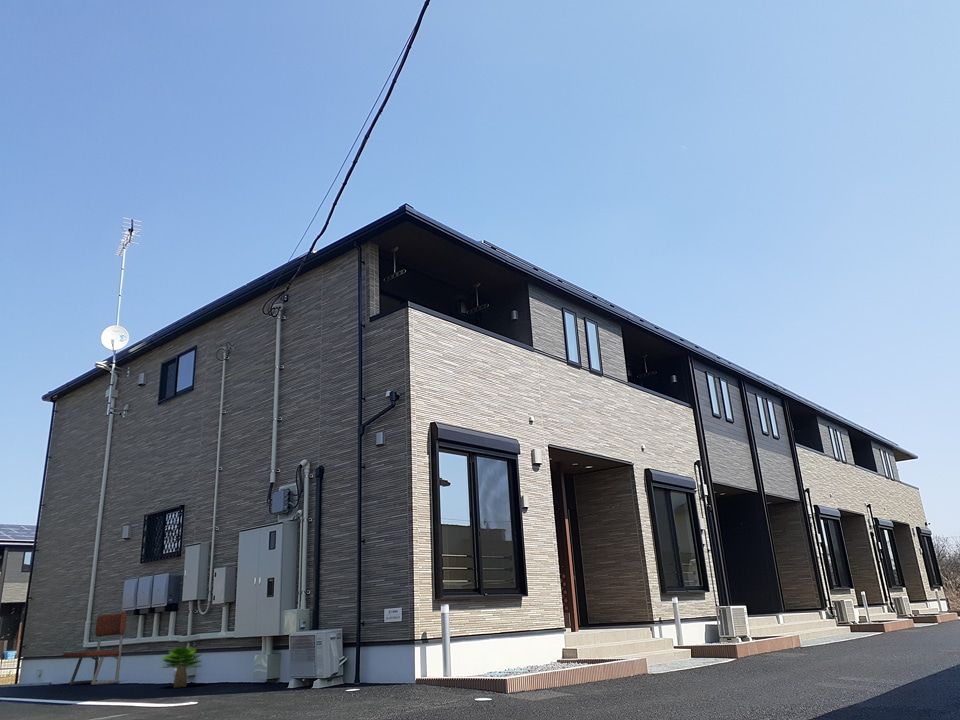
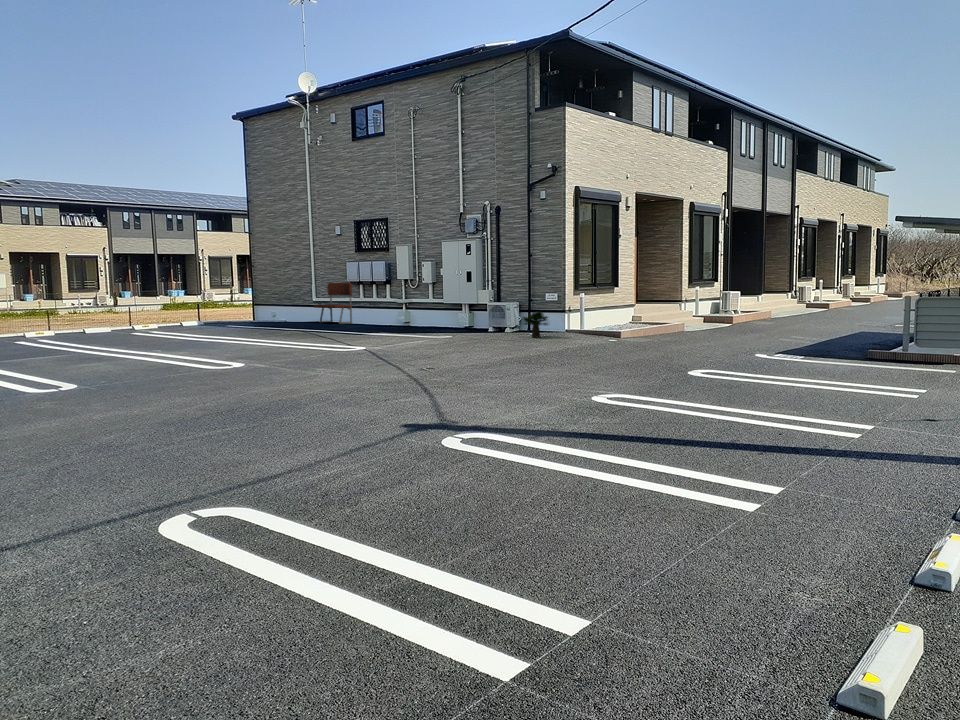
potted plant: present [162,647,201,688] -> present [522,311,548,337]

